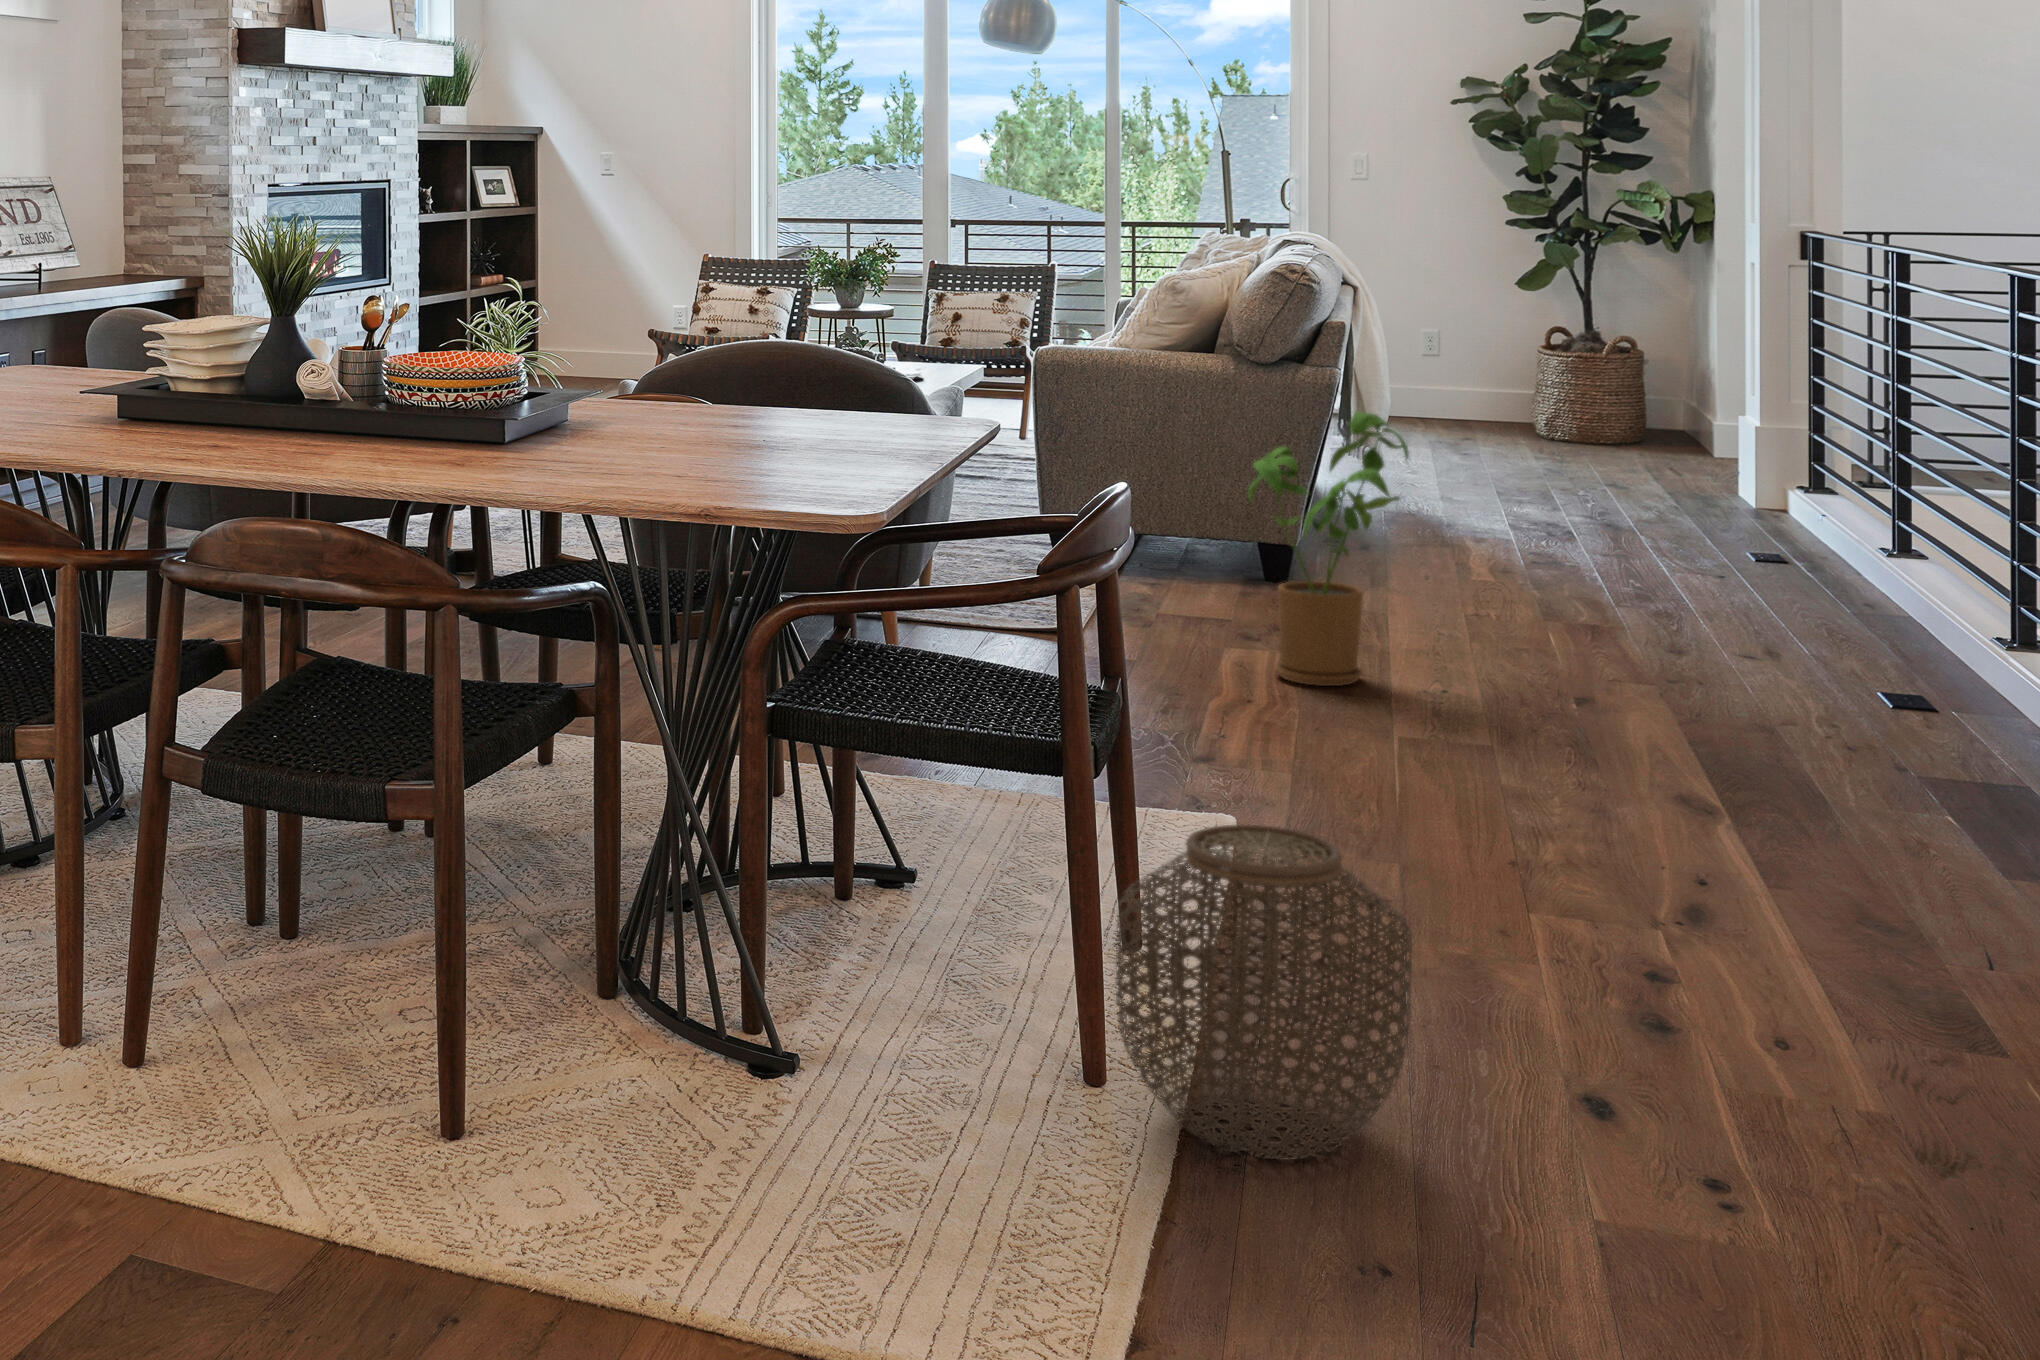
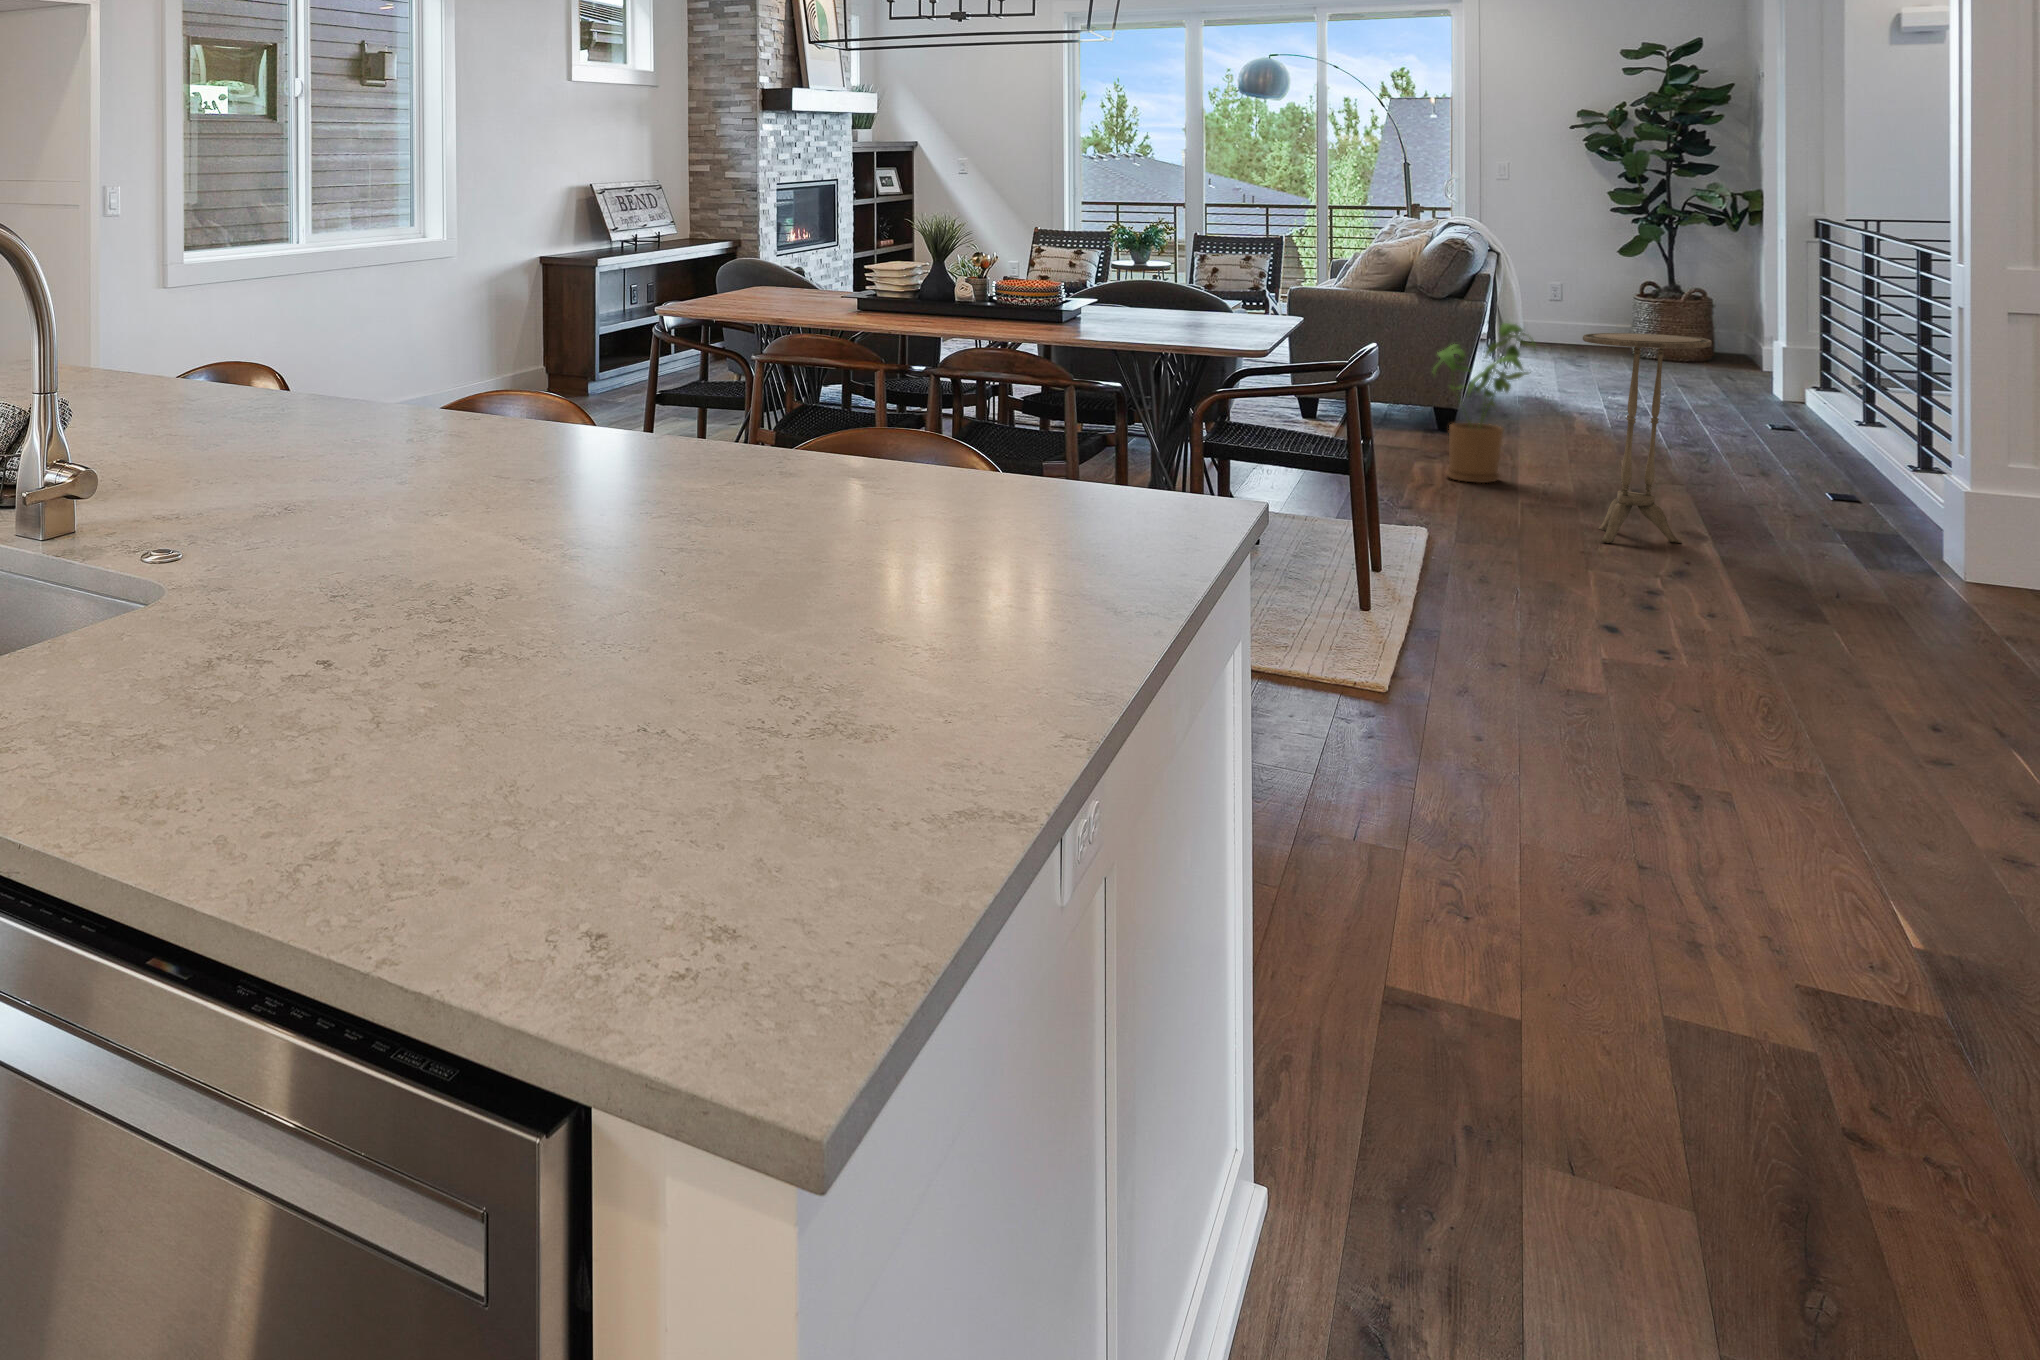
side table: none [1482,438,1698,825] -> present [1583,333,1712,543]
woven basket: present [1116,825,1412,1160] -> none [1384,499,1536,648]

